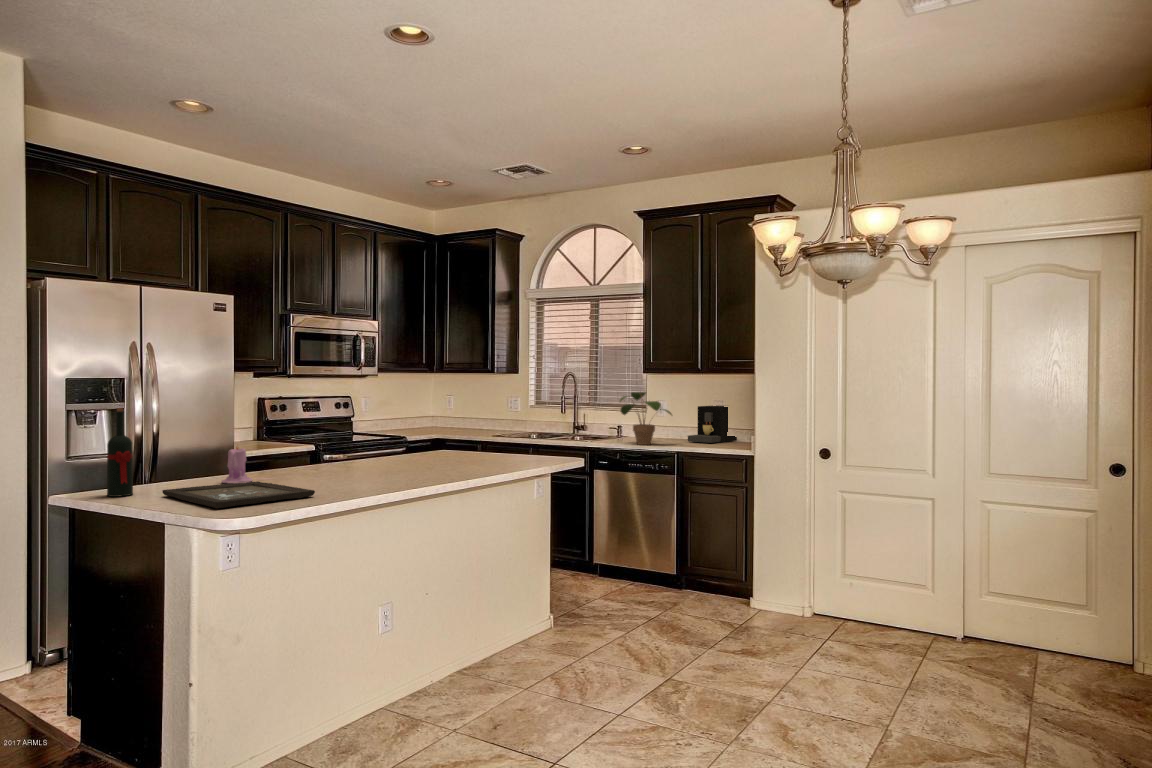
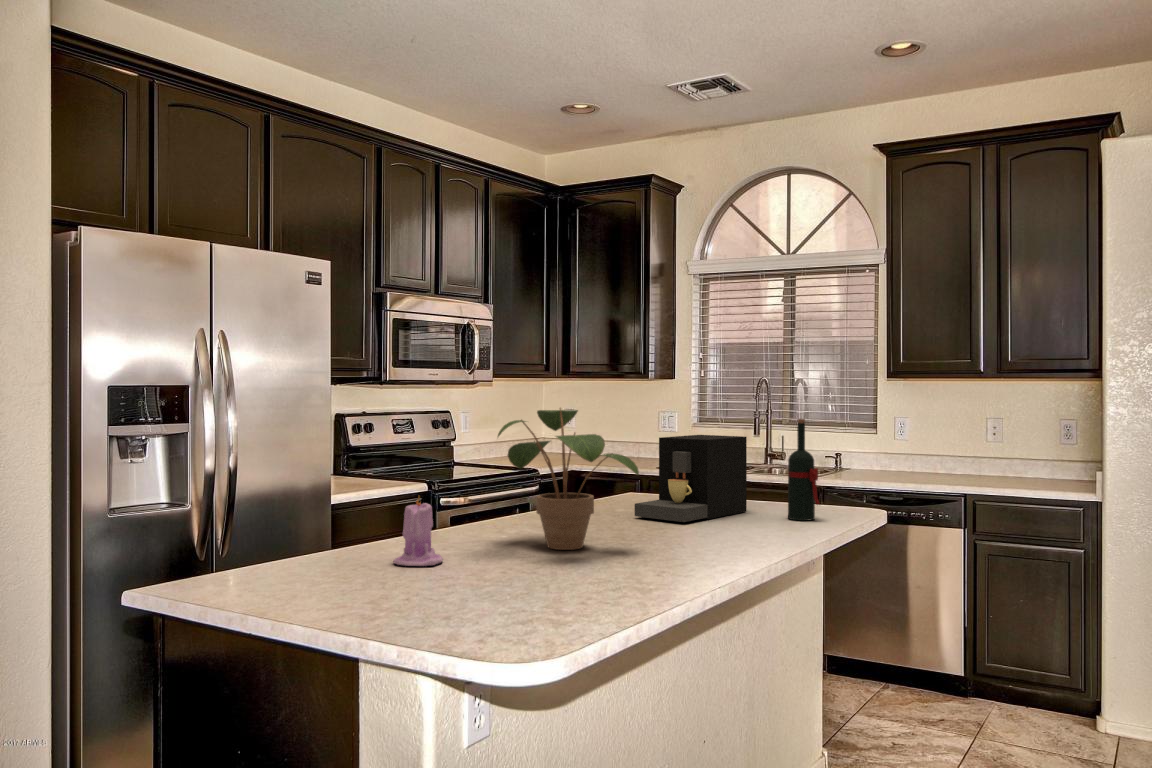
potted plant: present [620,392,672,445] -> present [498,408,639,550]
coffee maker: present [688,405,737,443] -> present [635,435,747,522]
wine bottle: present [107,408,133,497] -> present [788,419,819,521]
tray: present [162,481,315,508] -> none [327,564,605,635]

